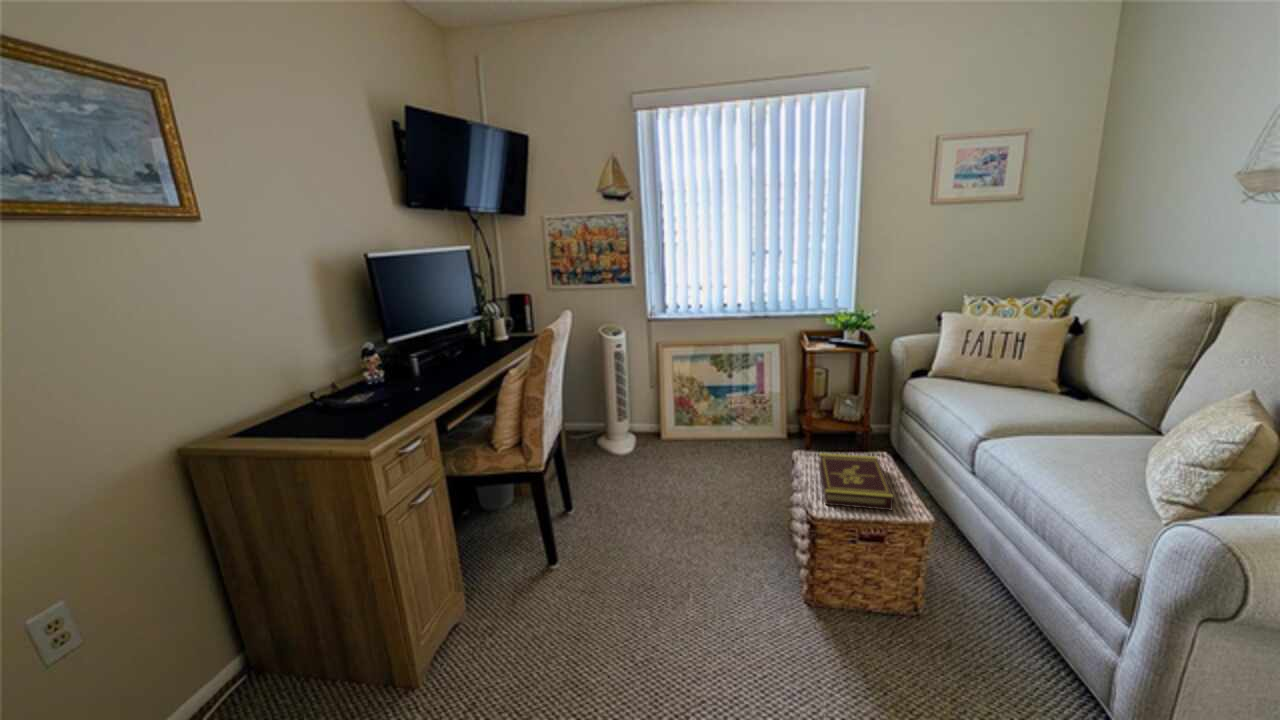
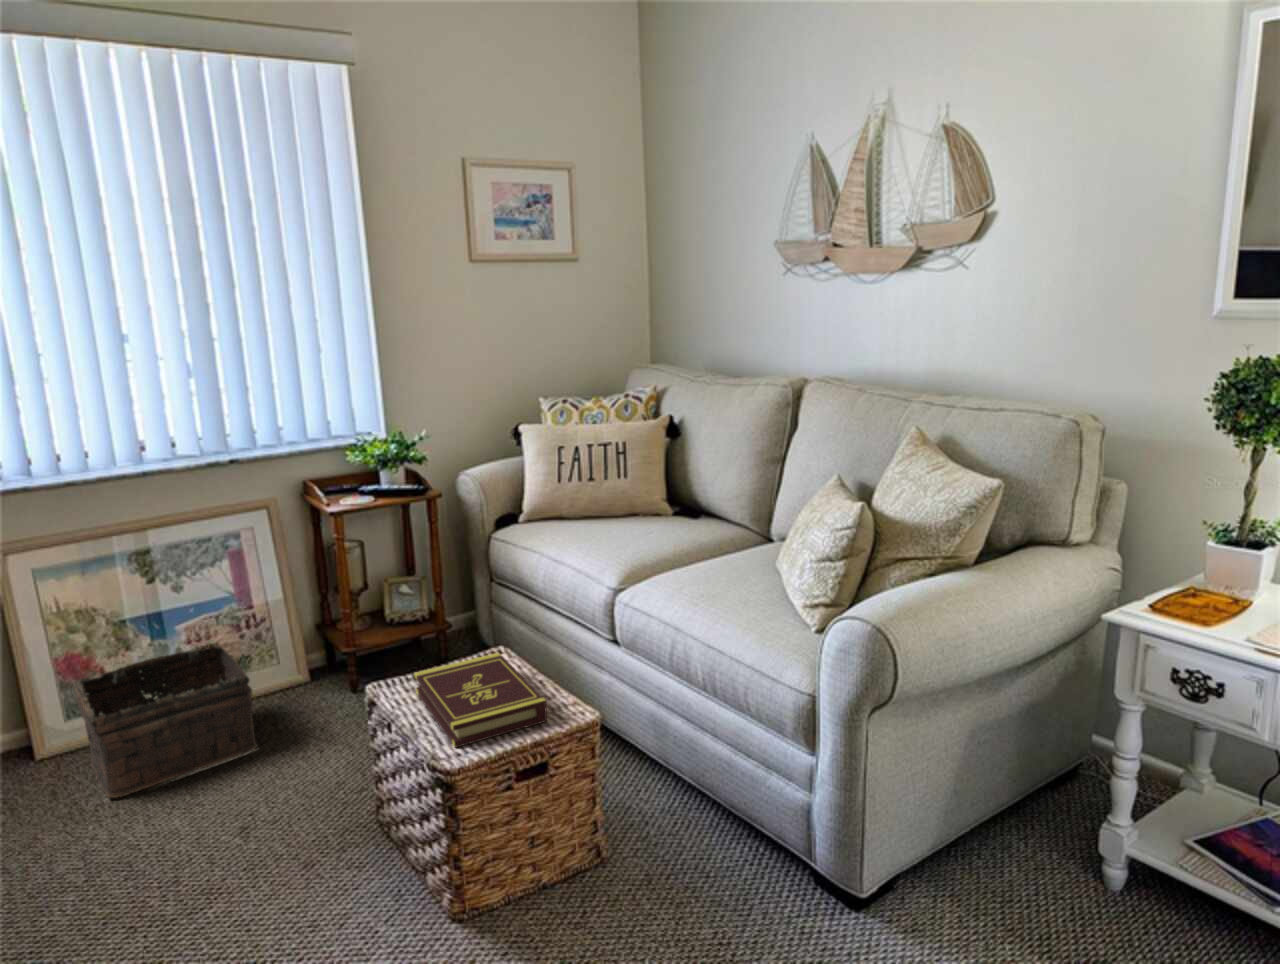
basket: none [676,406,749,468] -> present [73,645,256,798]

